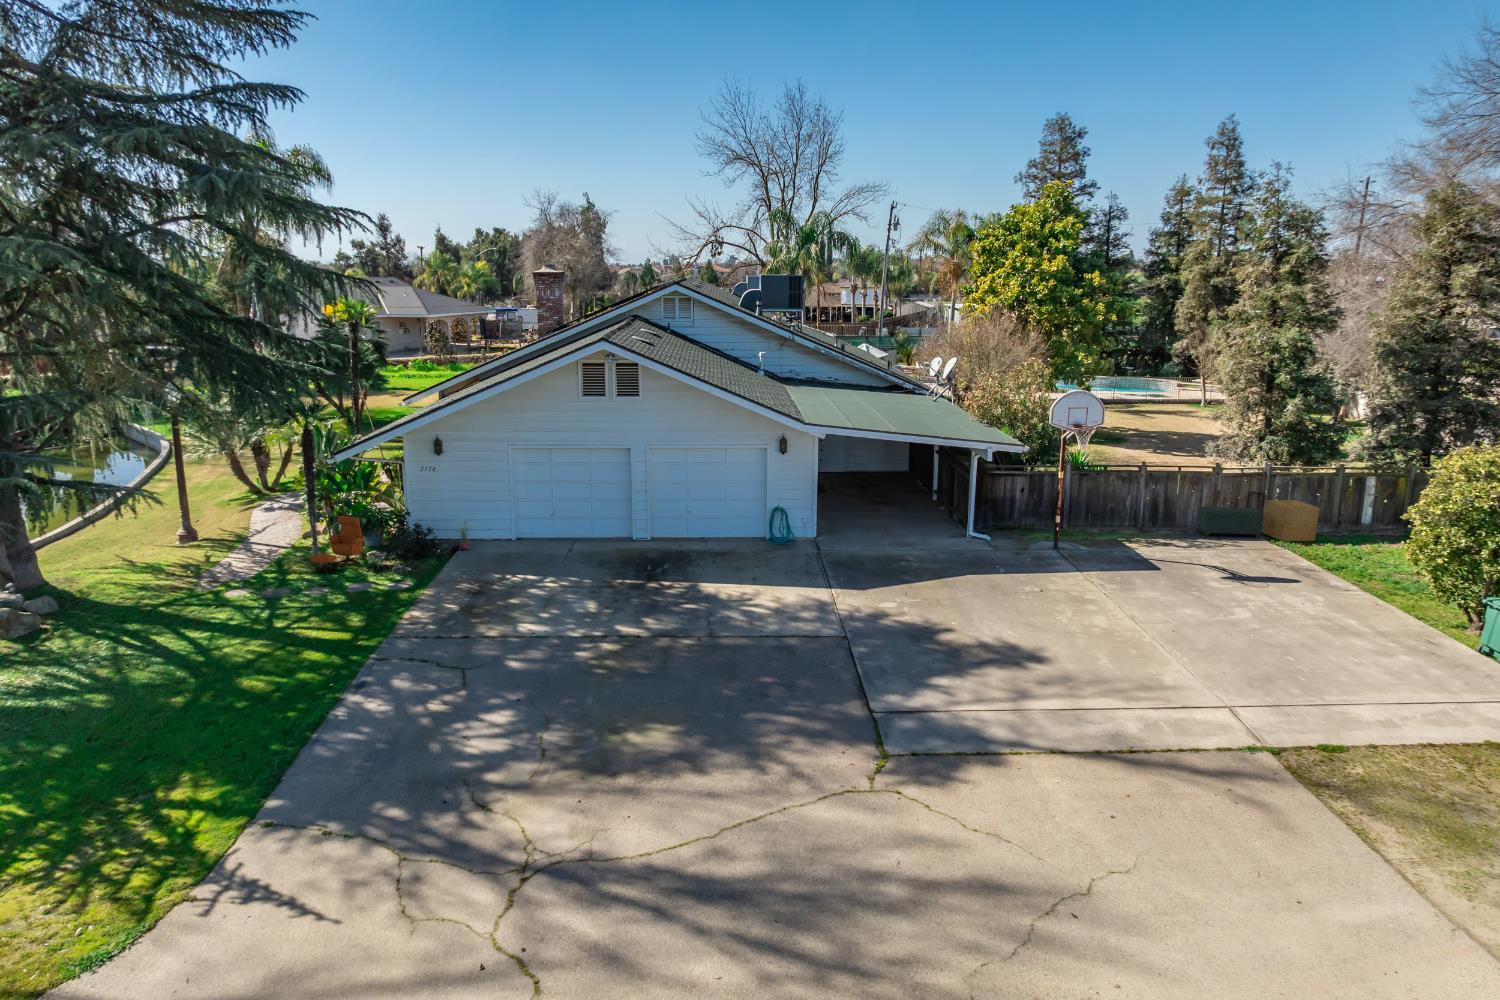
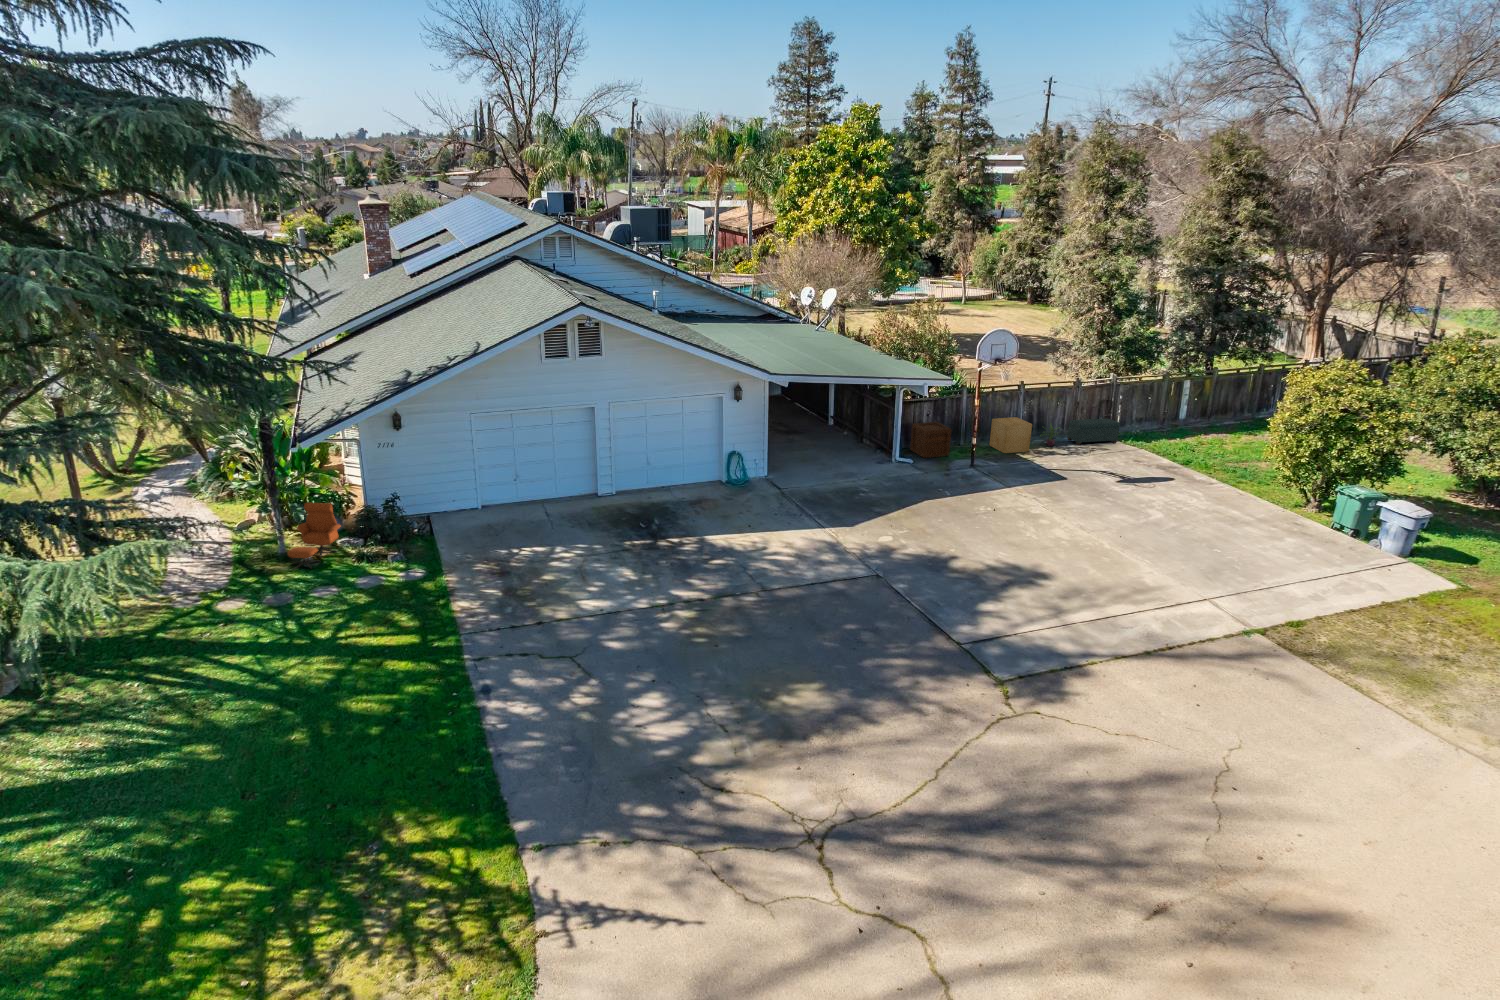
wooden crate: none [990,496,1033,535] -> present [910,422,952,458]
cardboard box: present [1262,500,1320,541] -> present [989,417,1032,453]
decorative plant: present [453,521,470,550] -> present [1046,425,1057,446]

